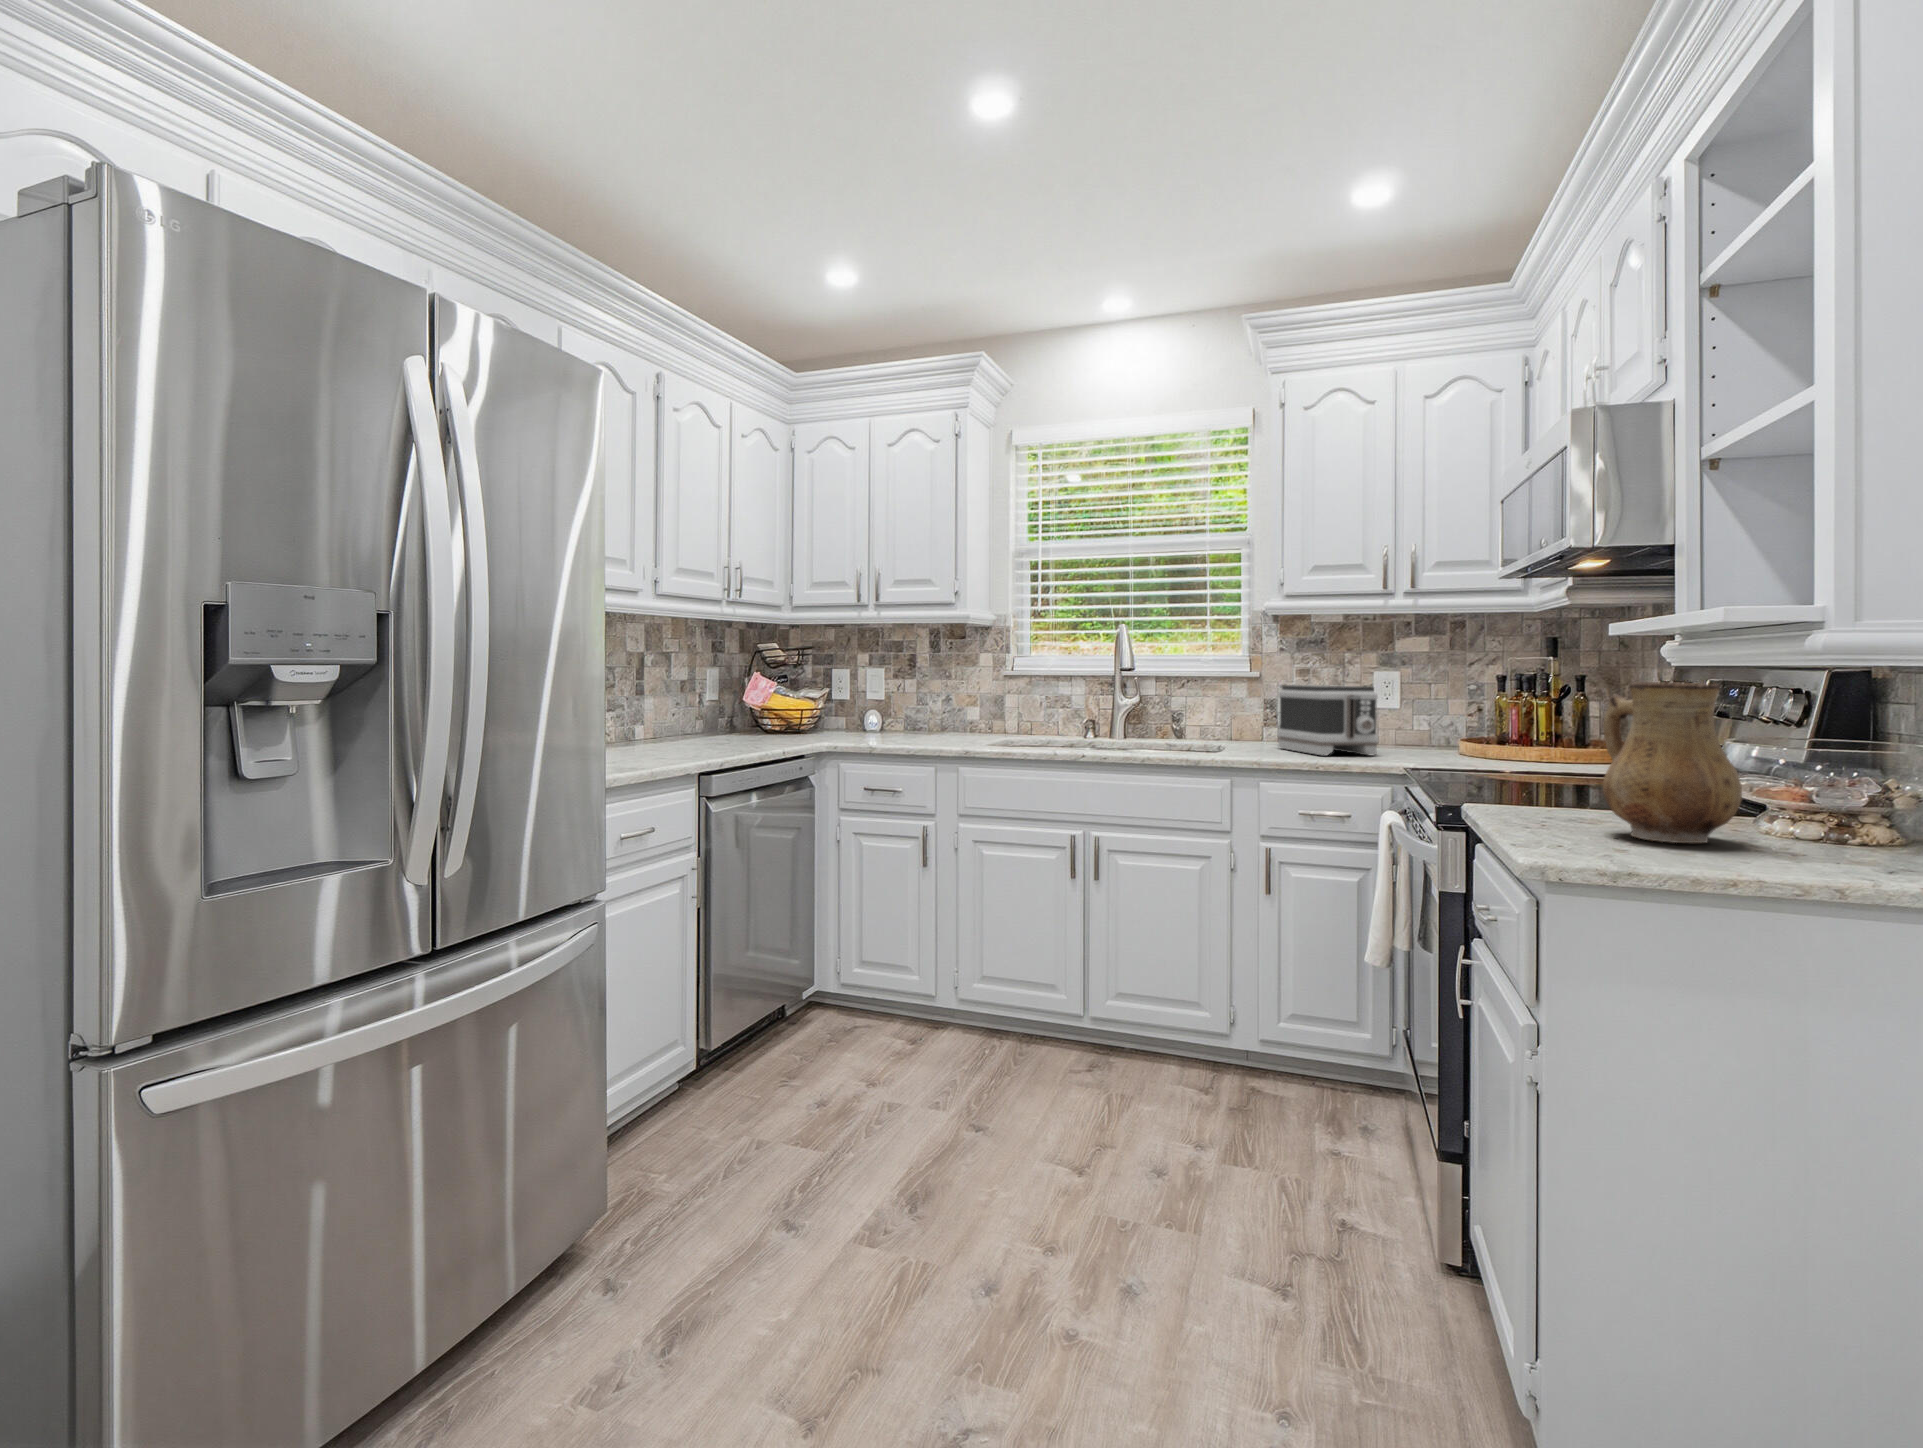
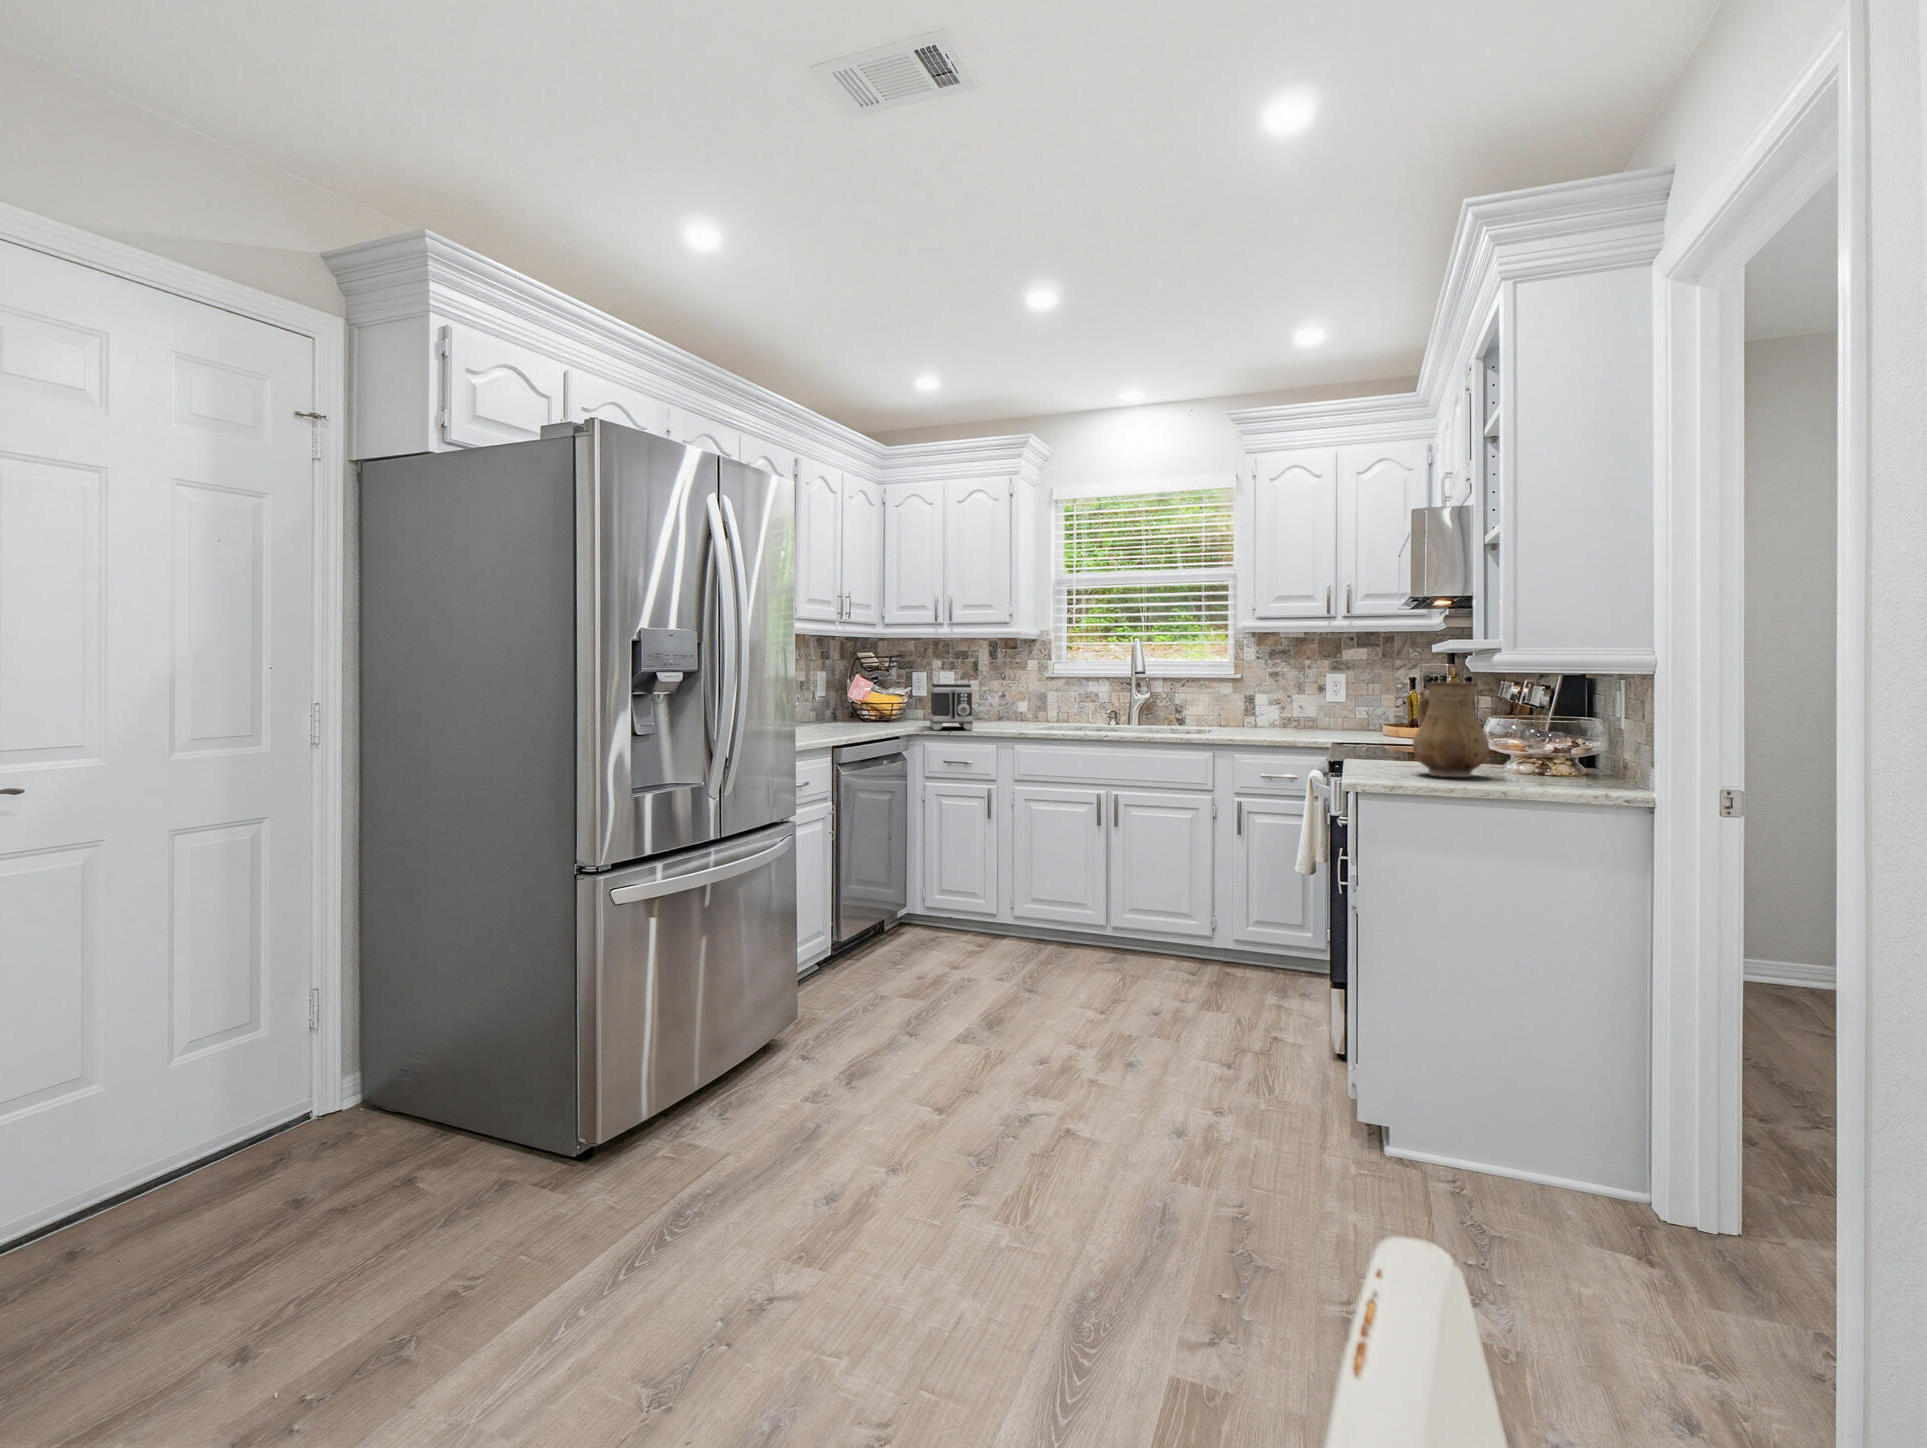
toaster: present [1277,685,1379,756] -> present [930,684,973,730]

